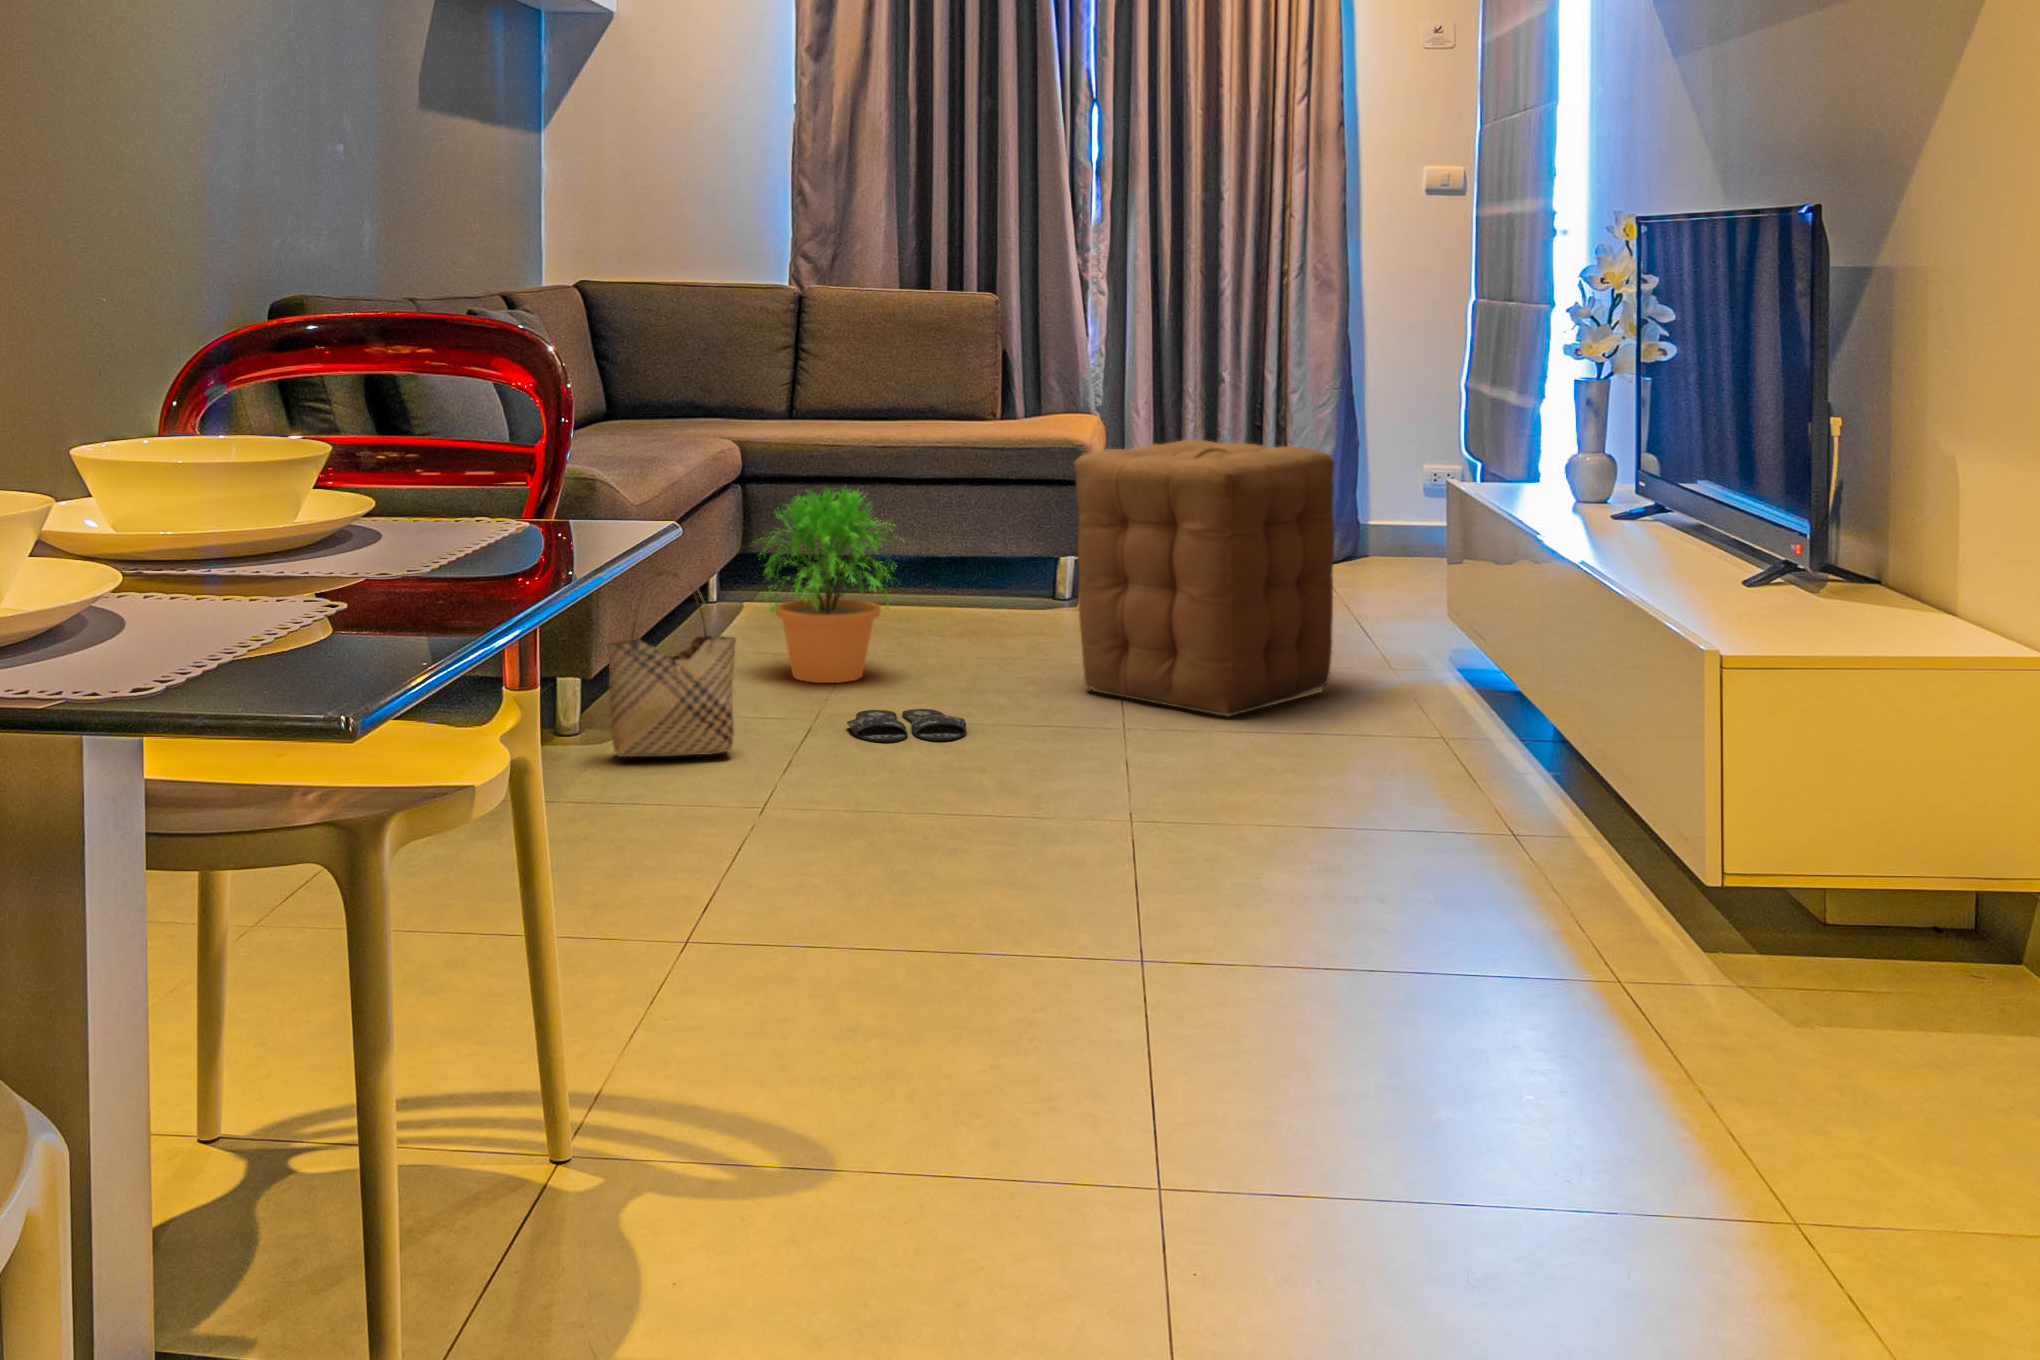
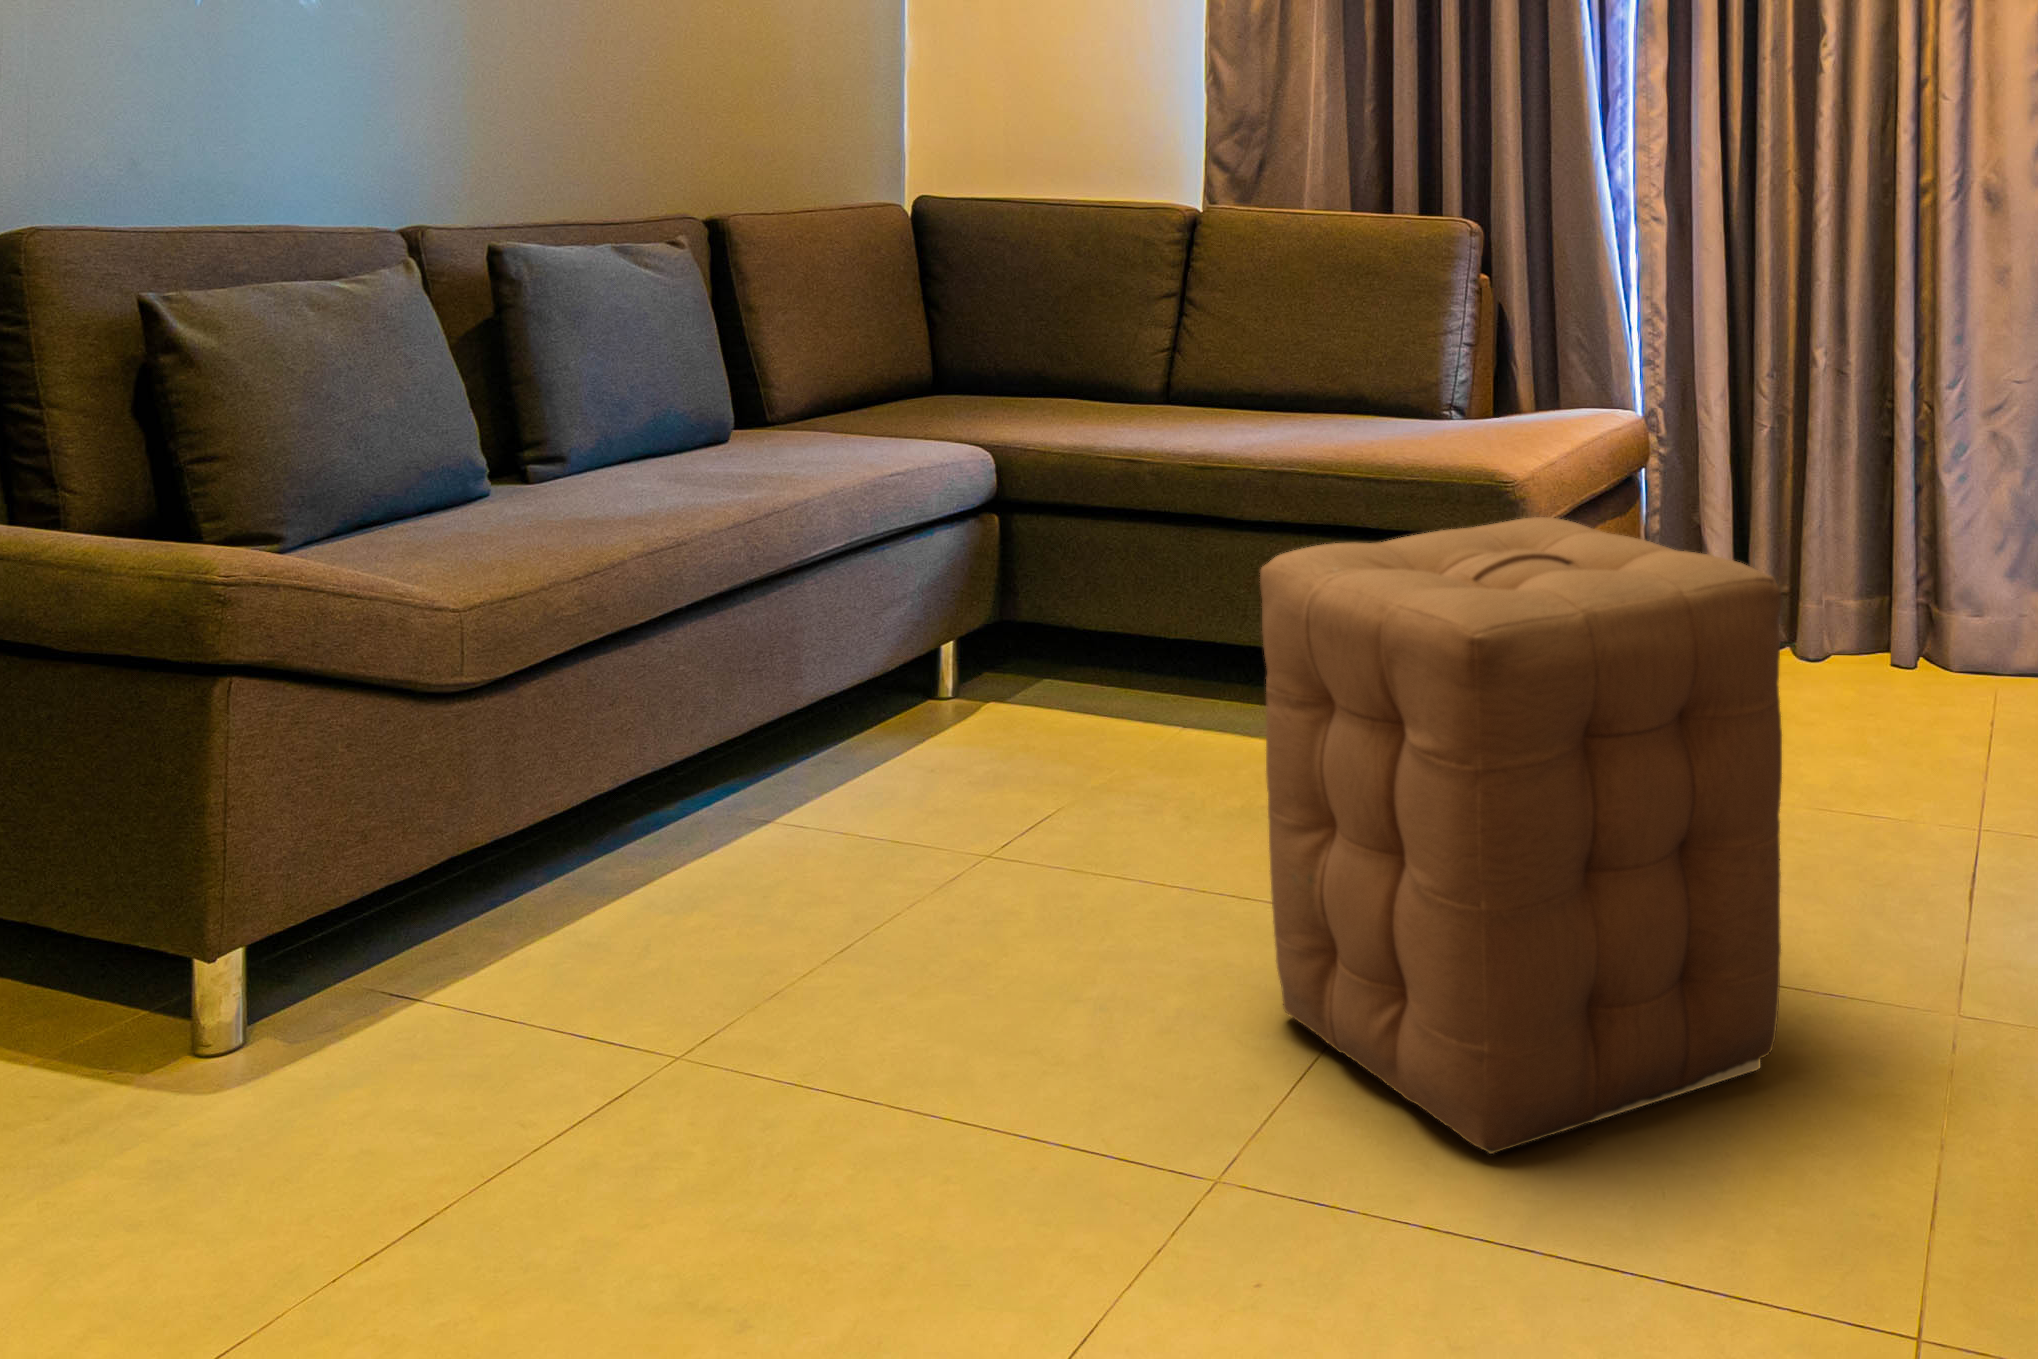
potted plant: present [764,489,891,683] -> none [743,575,1010,946]
woven basket: present [607,572,736,757] -> none [98,804,392,1208]
slippers: present [847,709,966,742] -> none [668,1055,927,1196]

